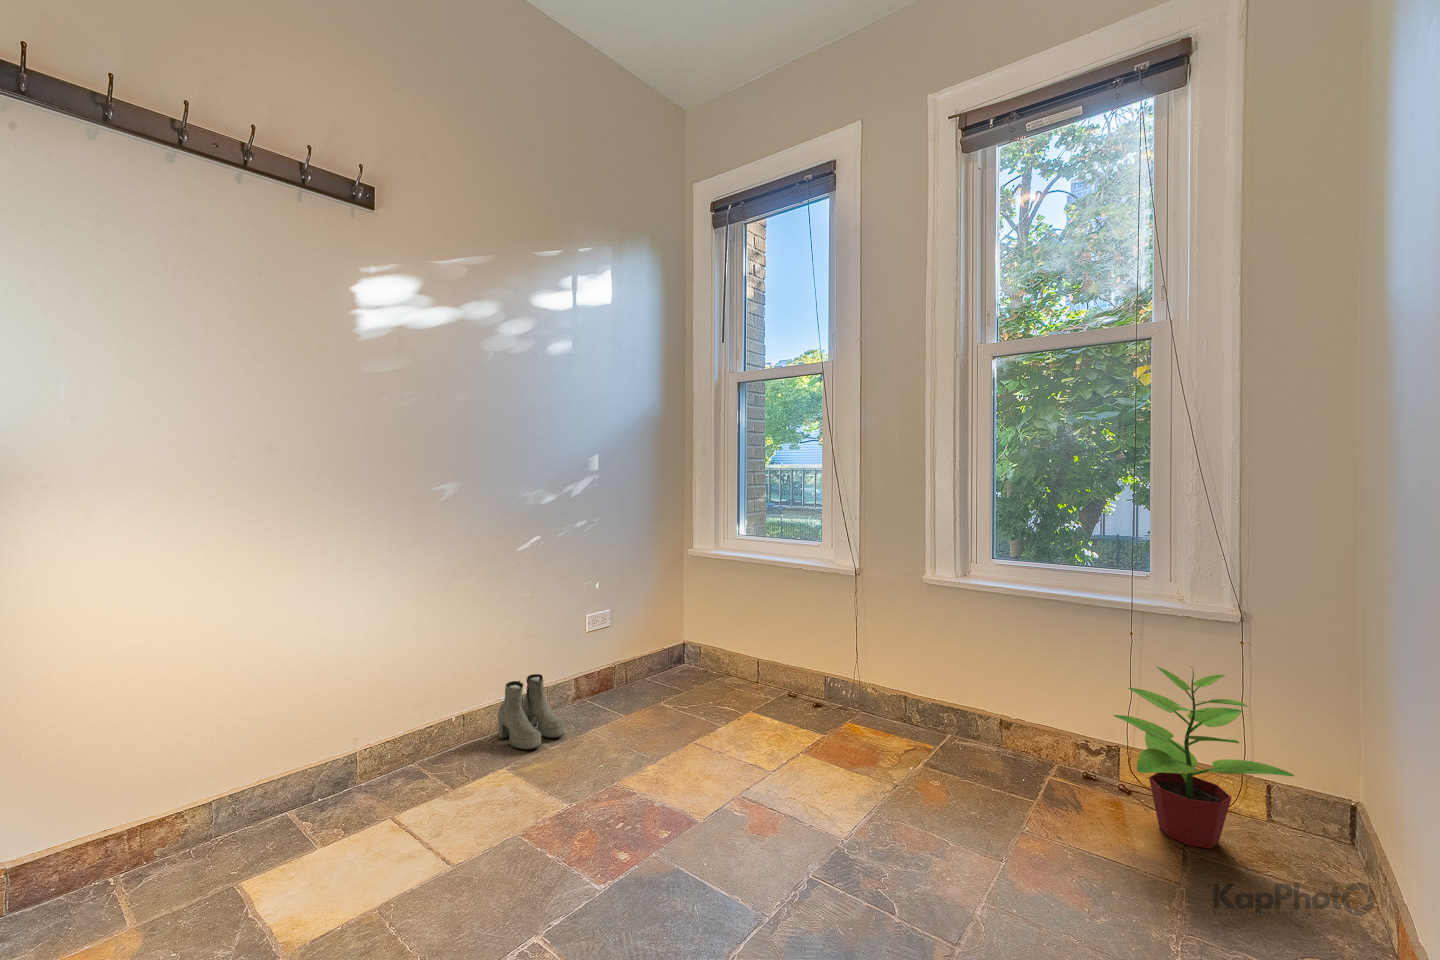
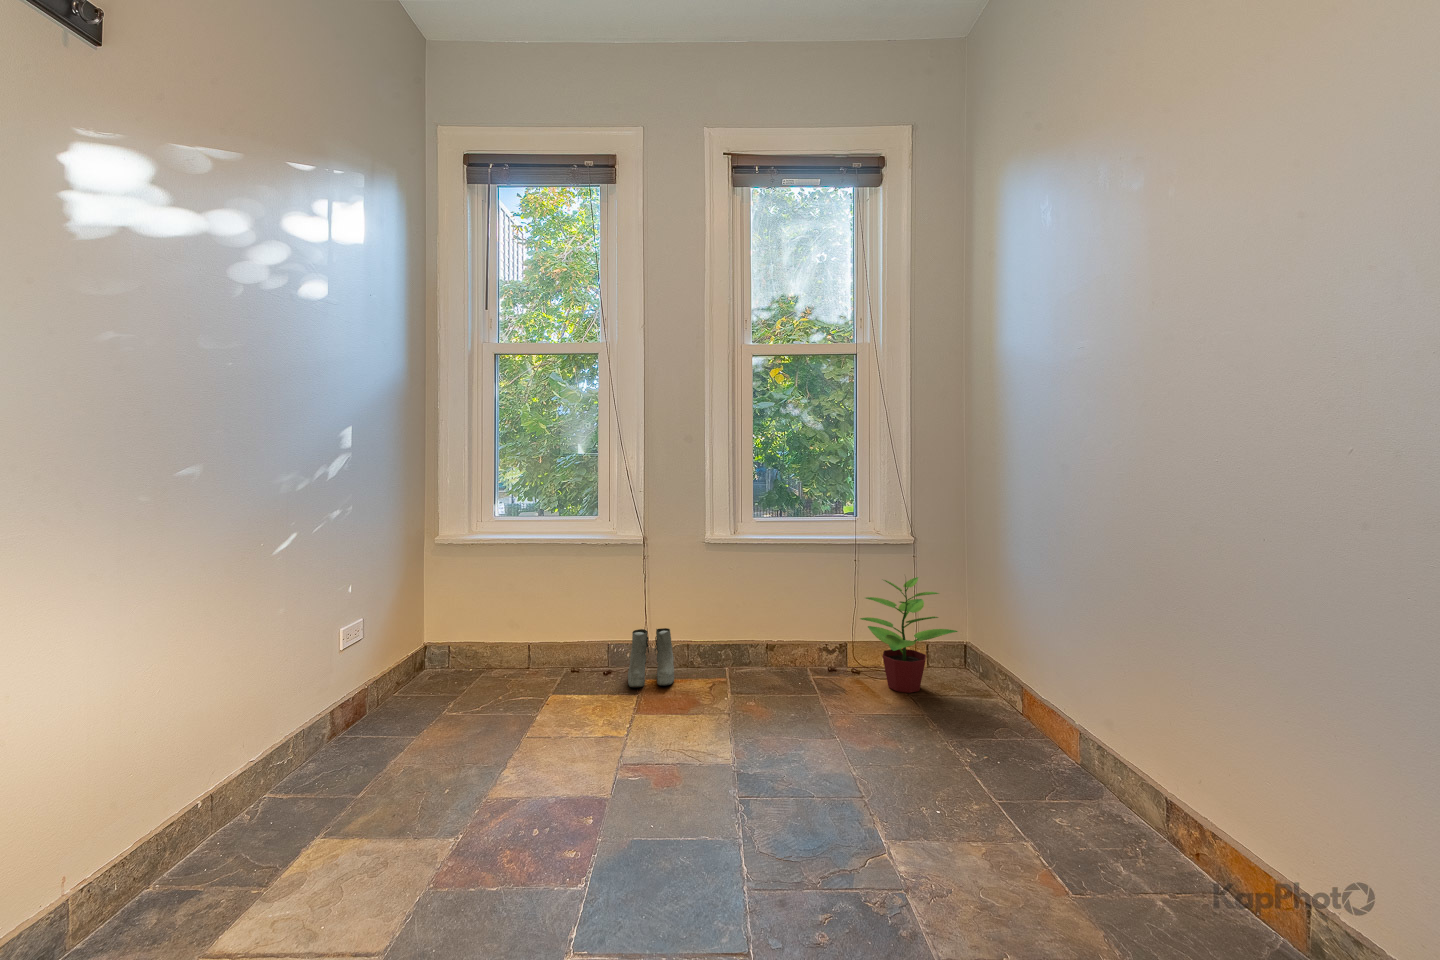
boots: present [498,674,565,750] -> present [628,628,674,687]

